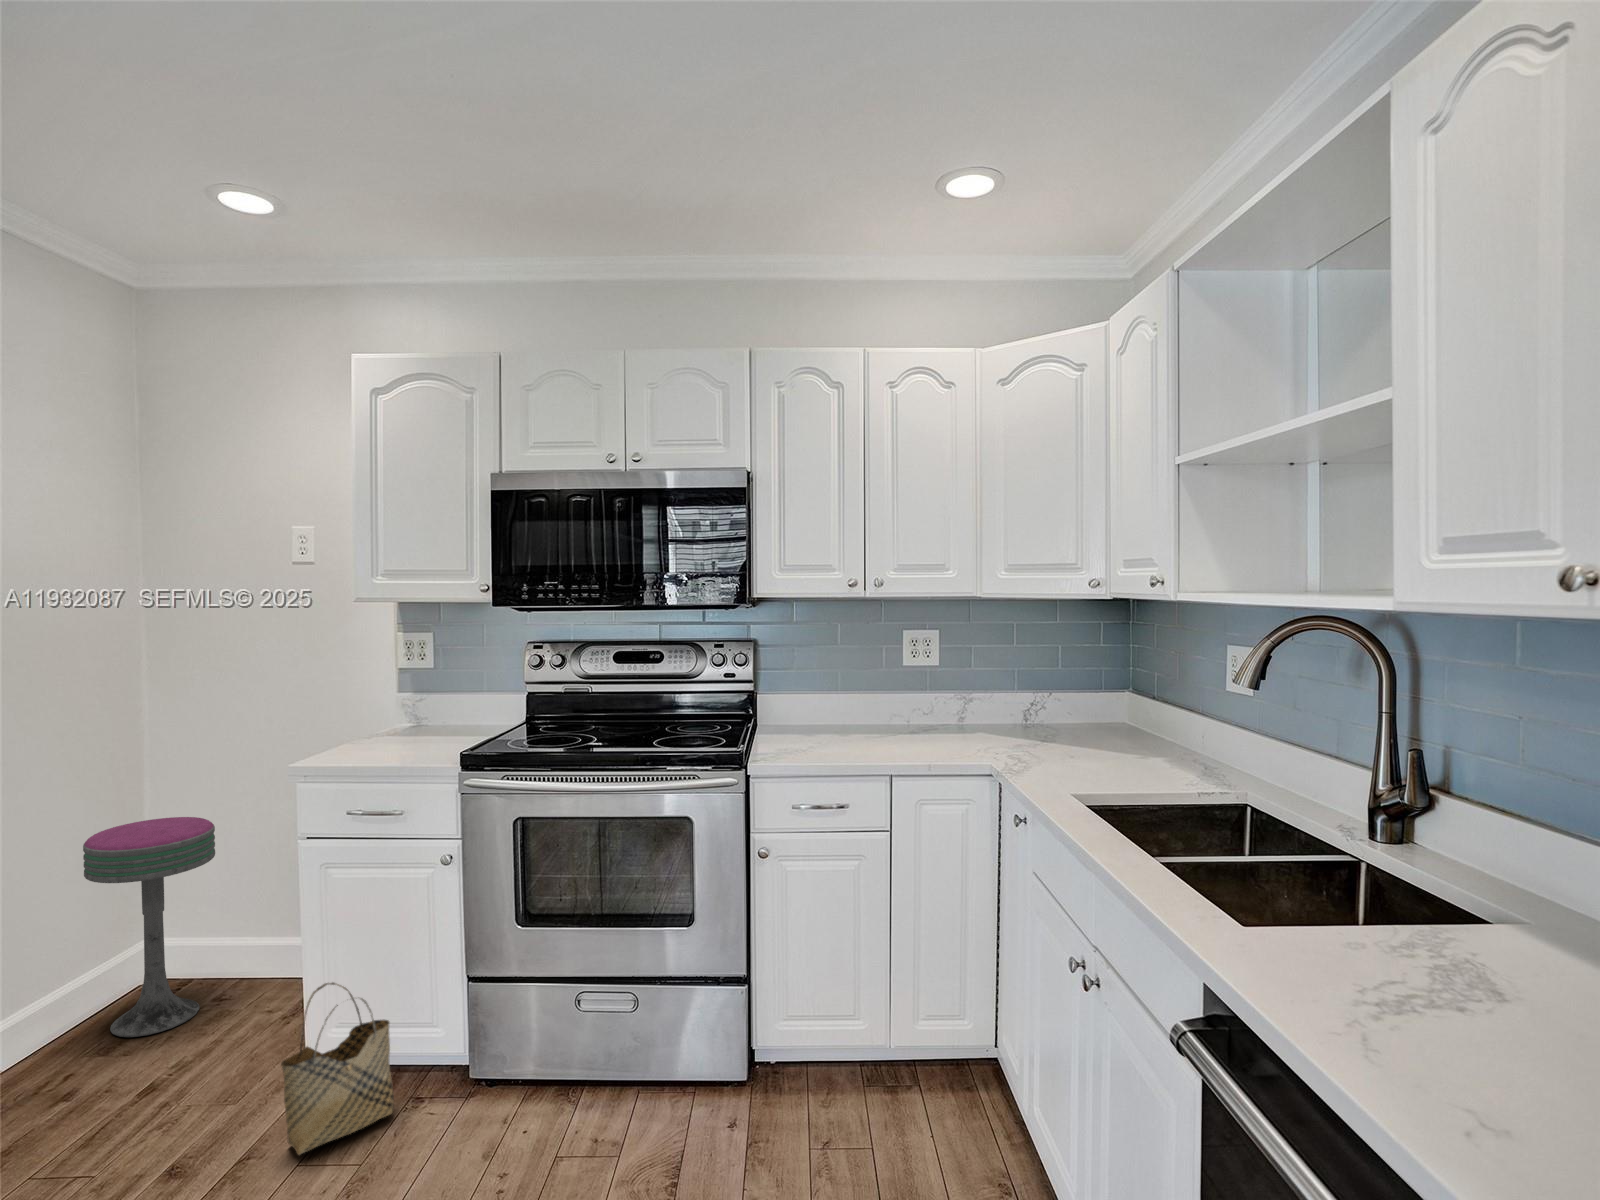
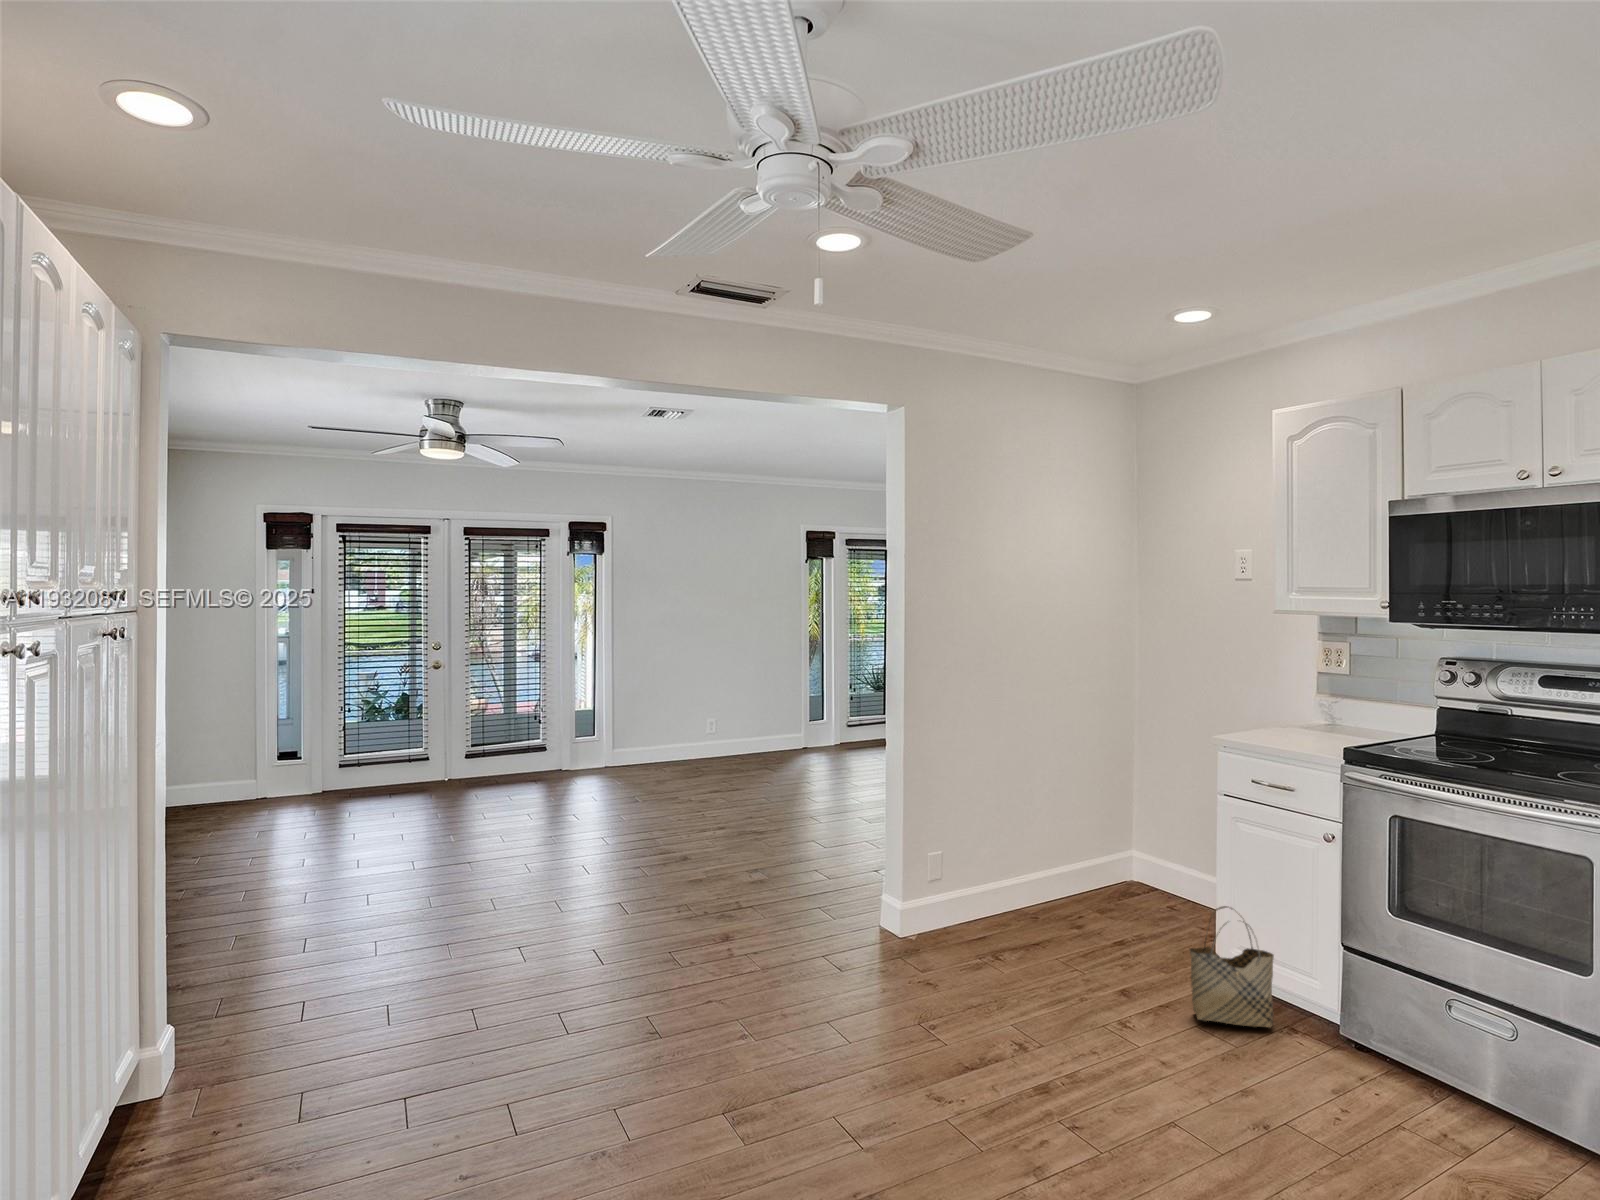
bar stool: present [83,817,215,1037] -> none [1092,762,1172,913]

